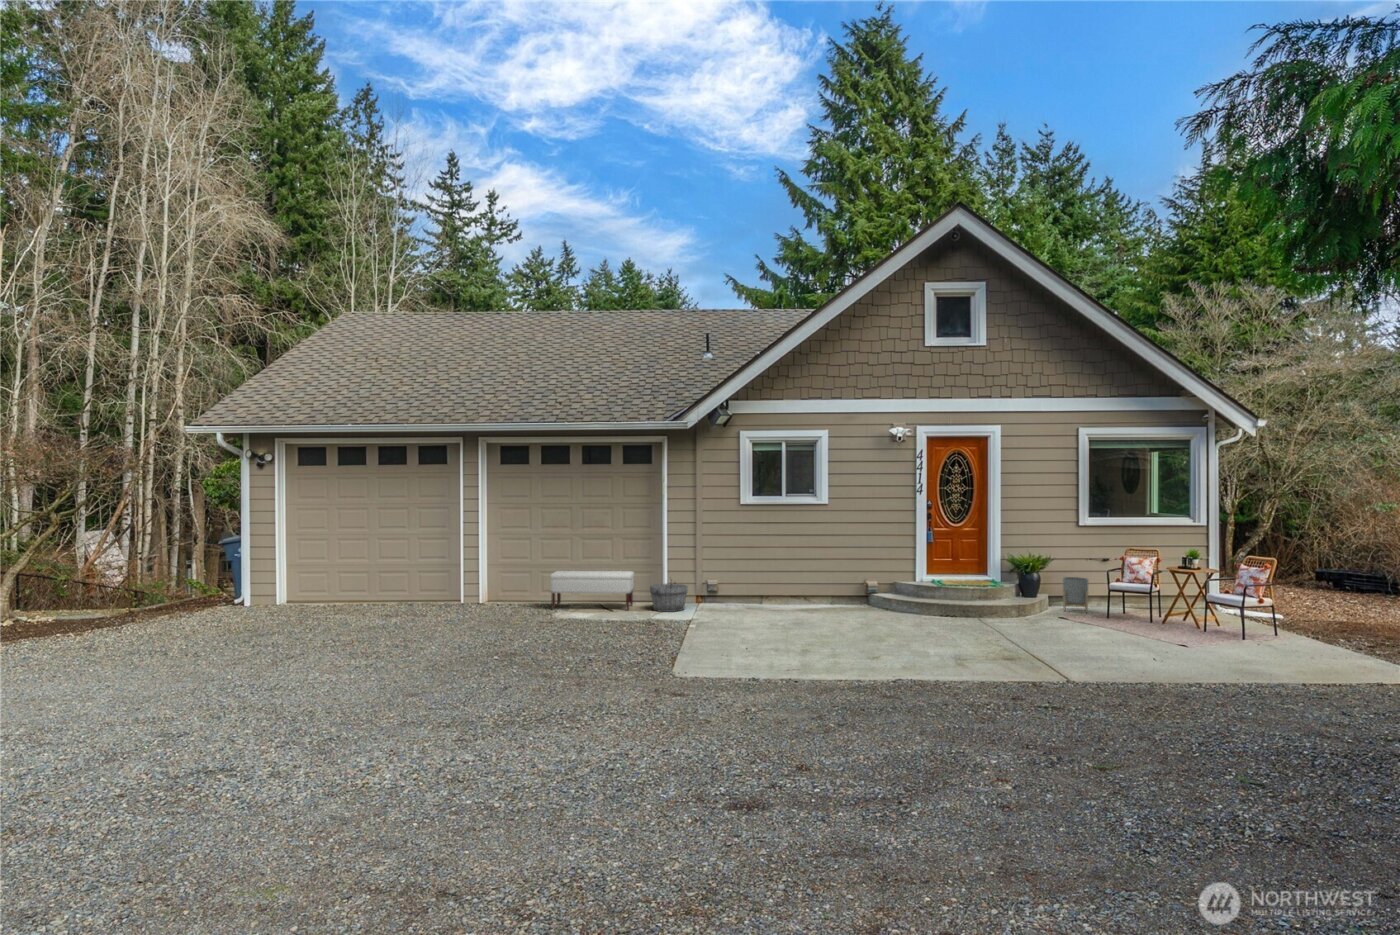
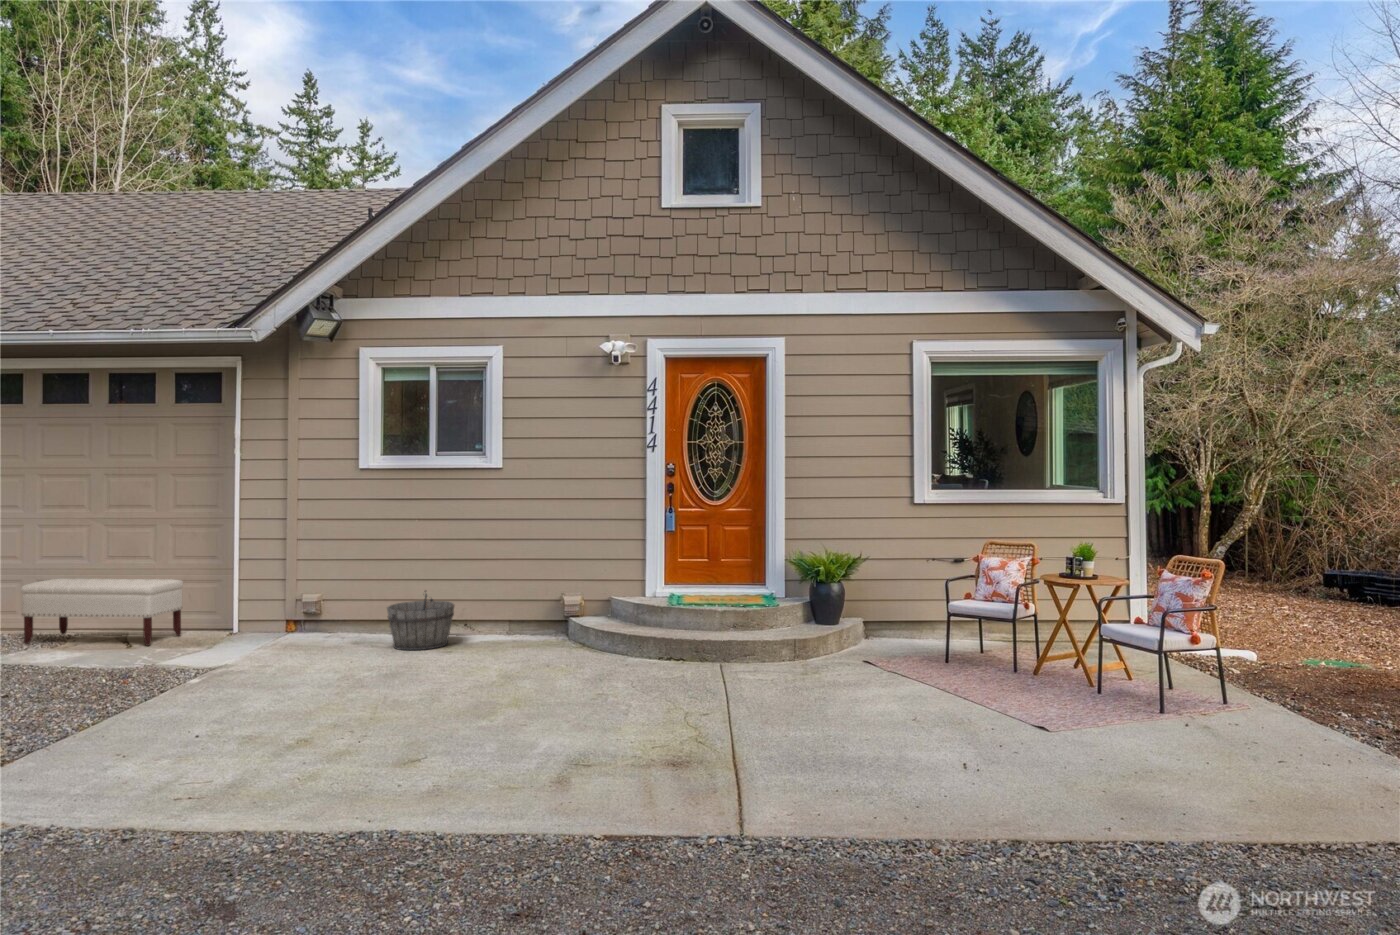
planter: present [1063,577,1088,613] -> none [882,589,925,652]
wooden bucket: present [650,583,688,612] -> present [387,594,454,650]

